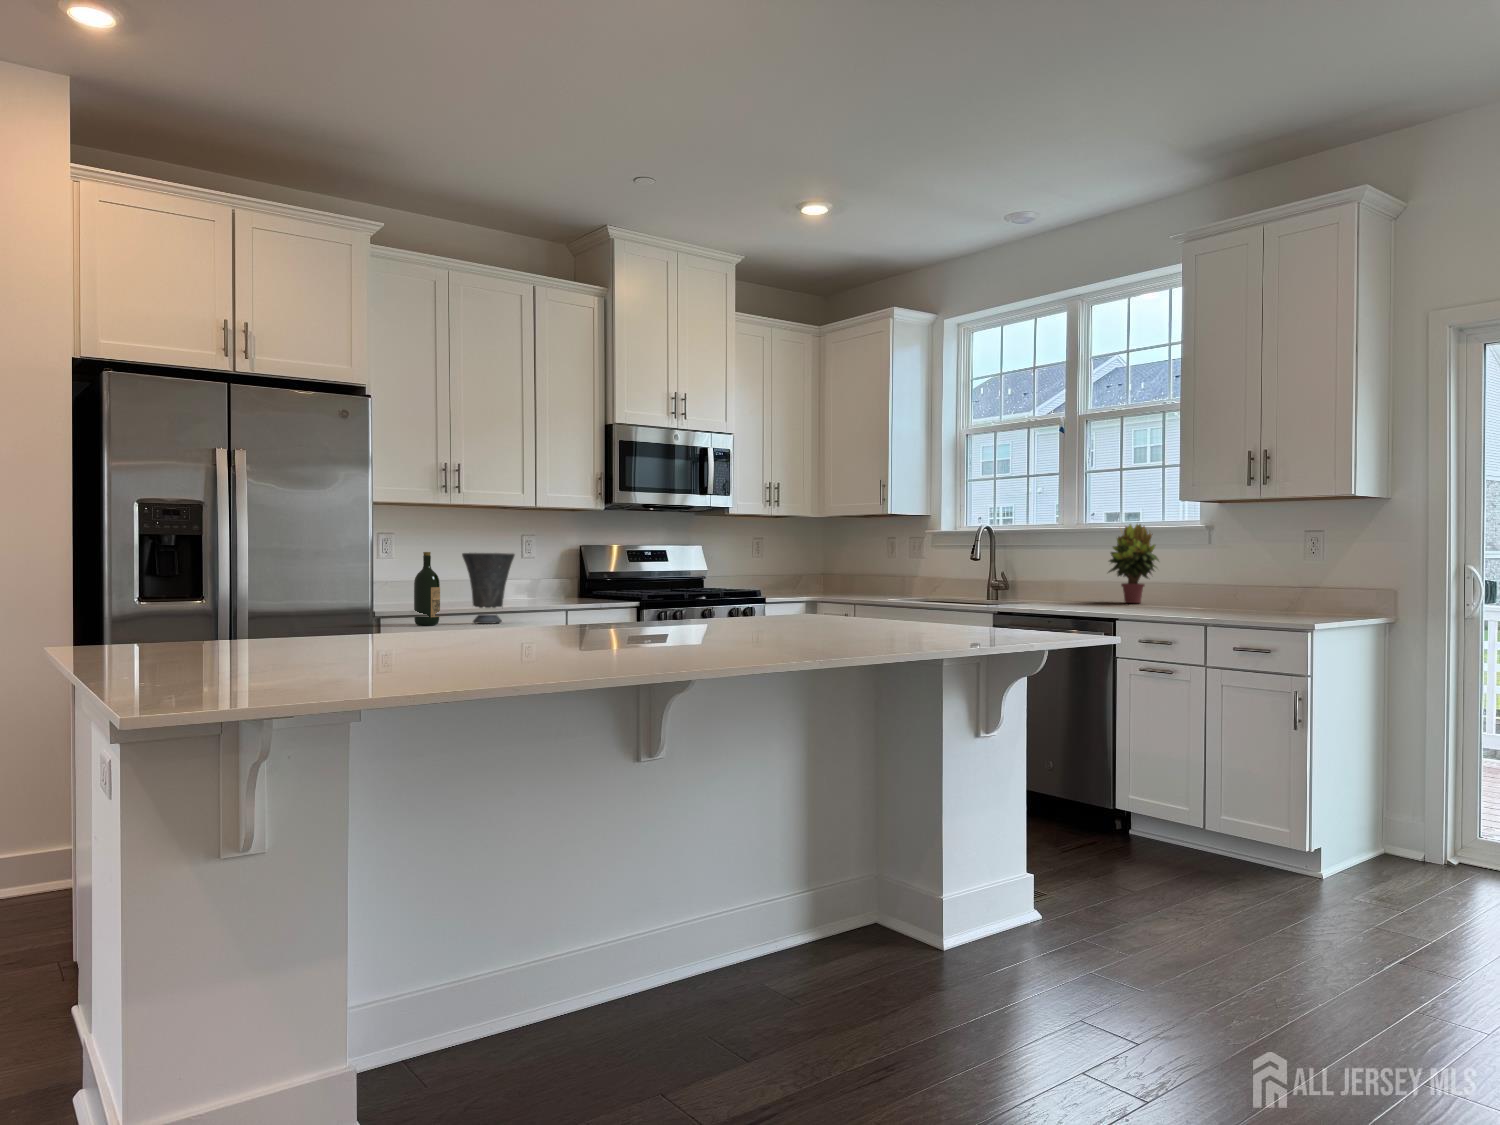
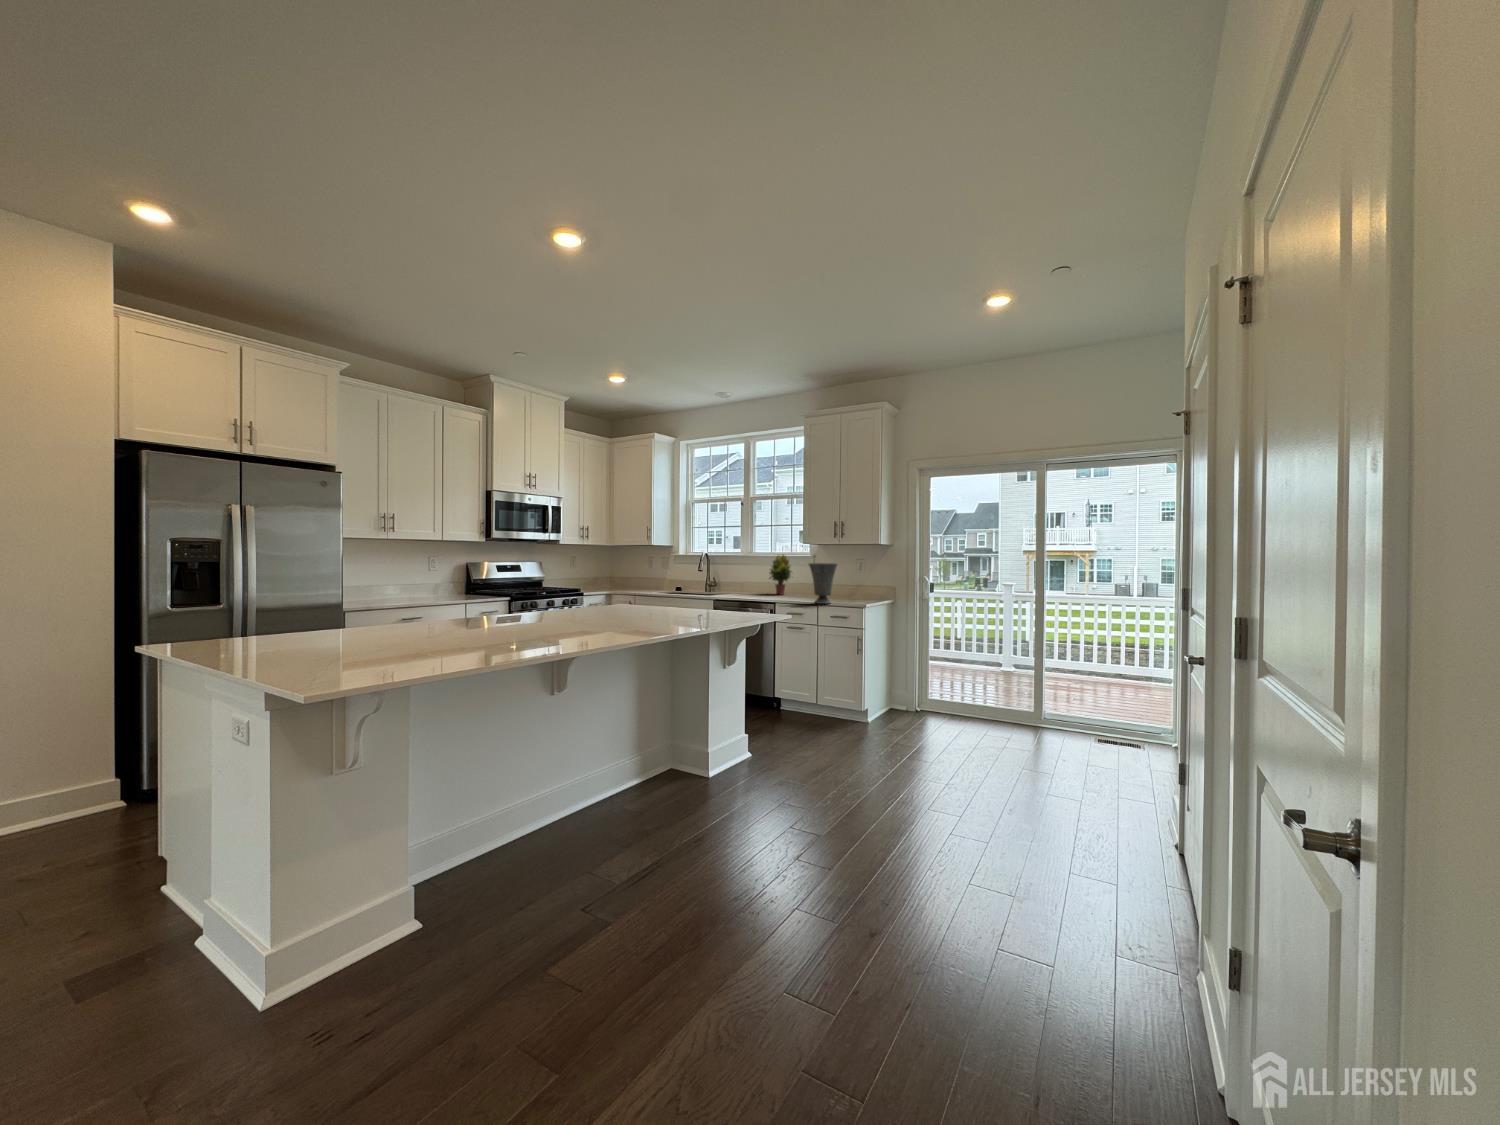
wine bottle: present [414,552,440,626] -> none [366,570,384,617]
vase: present [462,553,515,624] -> present [809,563,837,604]

